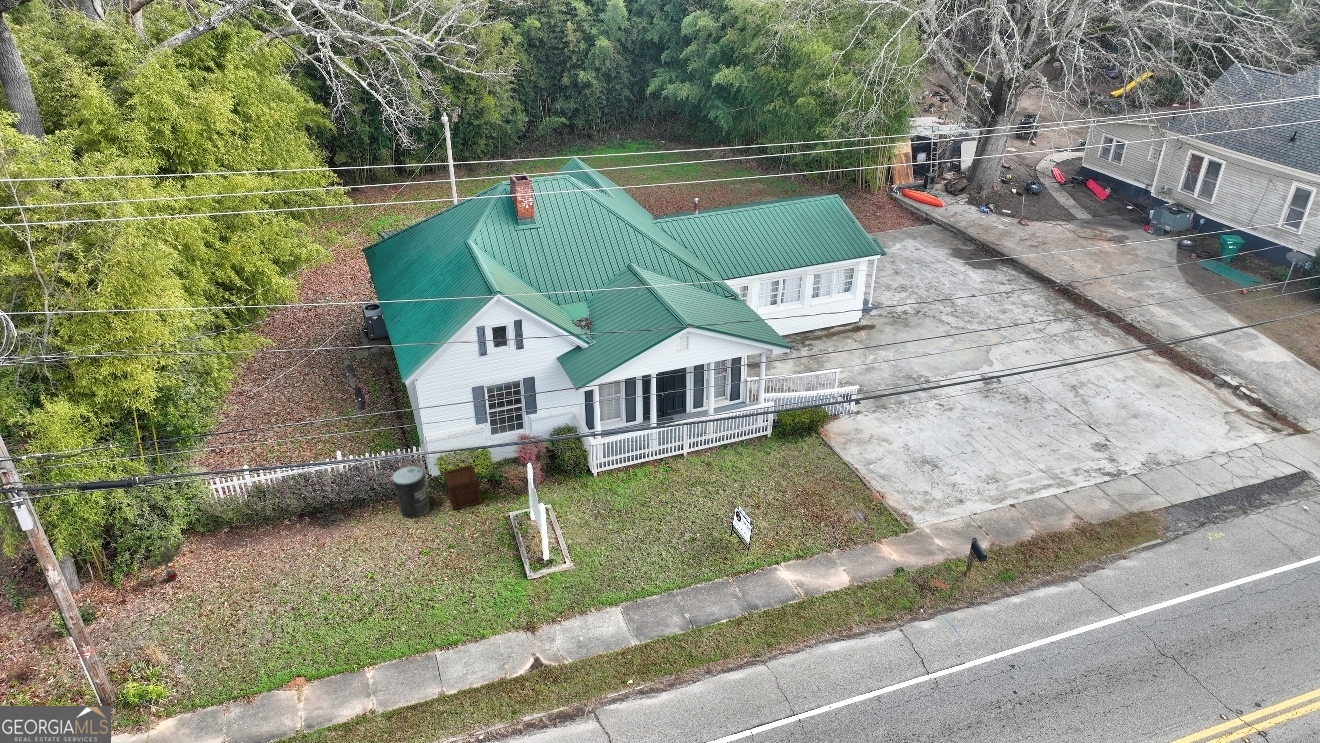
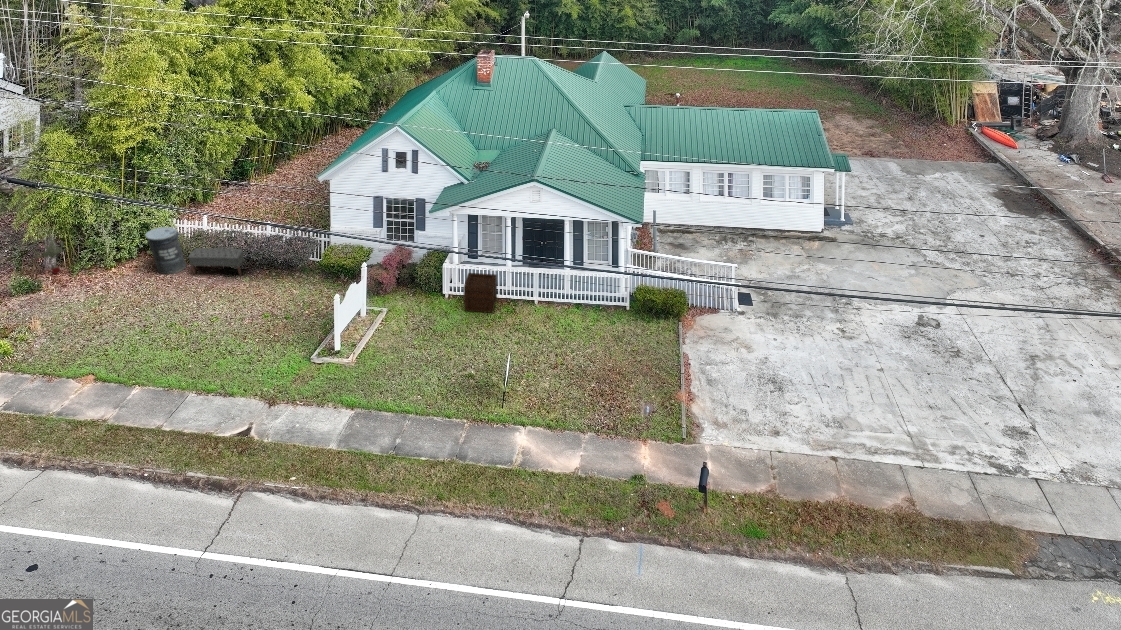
wooden crate: present [444,465,482,510] -> present [464,273,497,313]
trash can: present [392,466,430,518] -> present [146,227,186,274]
bench: none [326,488,386,531] -> present [188,248,244,275]

